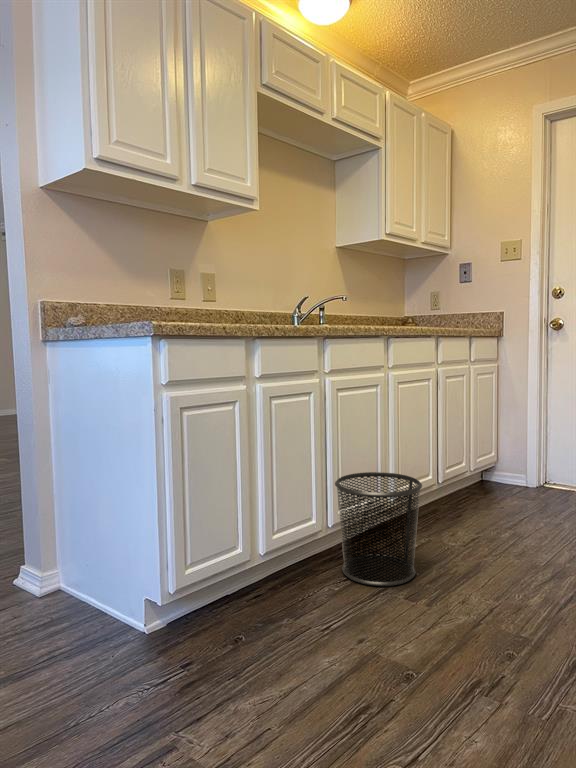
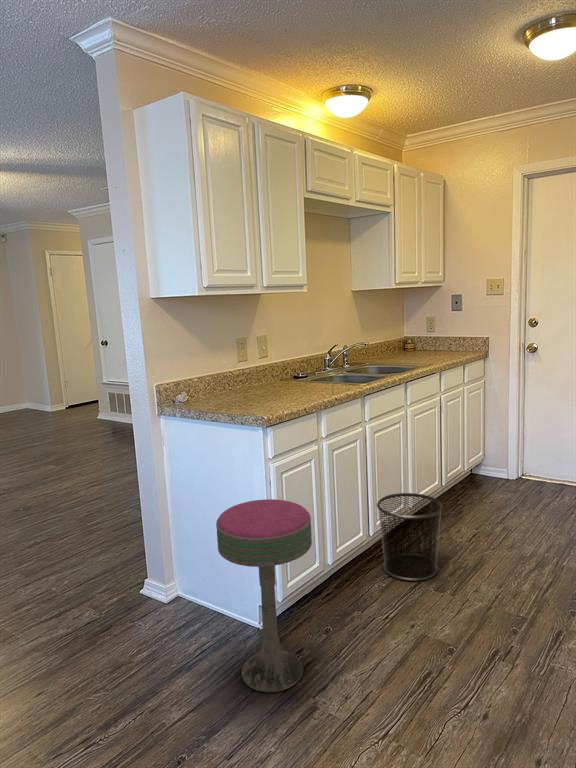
bar stool: none [50,435,196,719] -> present [216,499,312,692]

